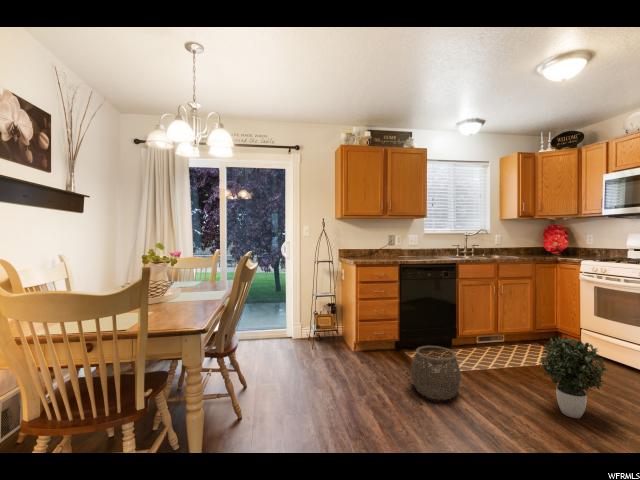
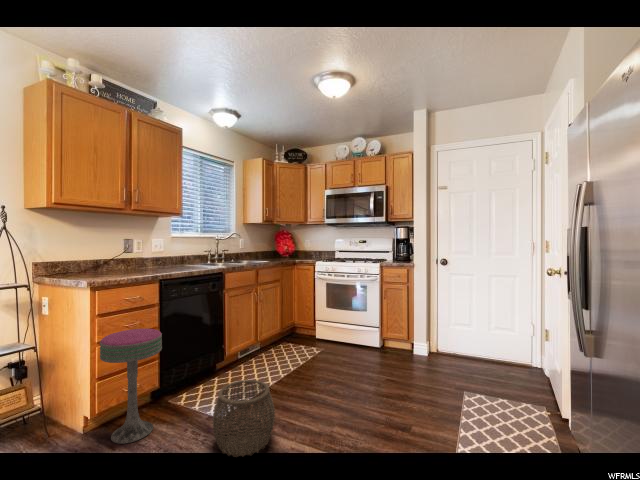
bar stool: none [358,295,393,364] -> present [100,329,162,444]
potted plant: present [541,337,607,418] -> none [334,332,384,407]

